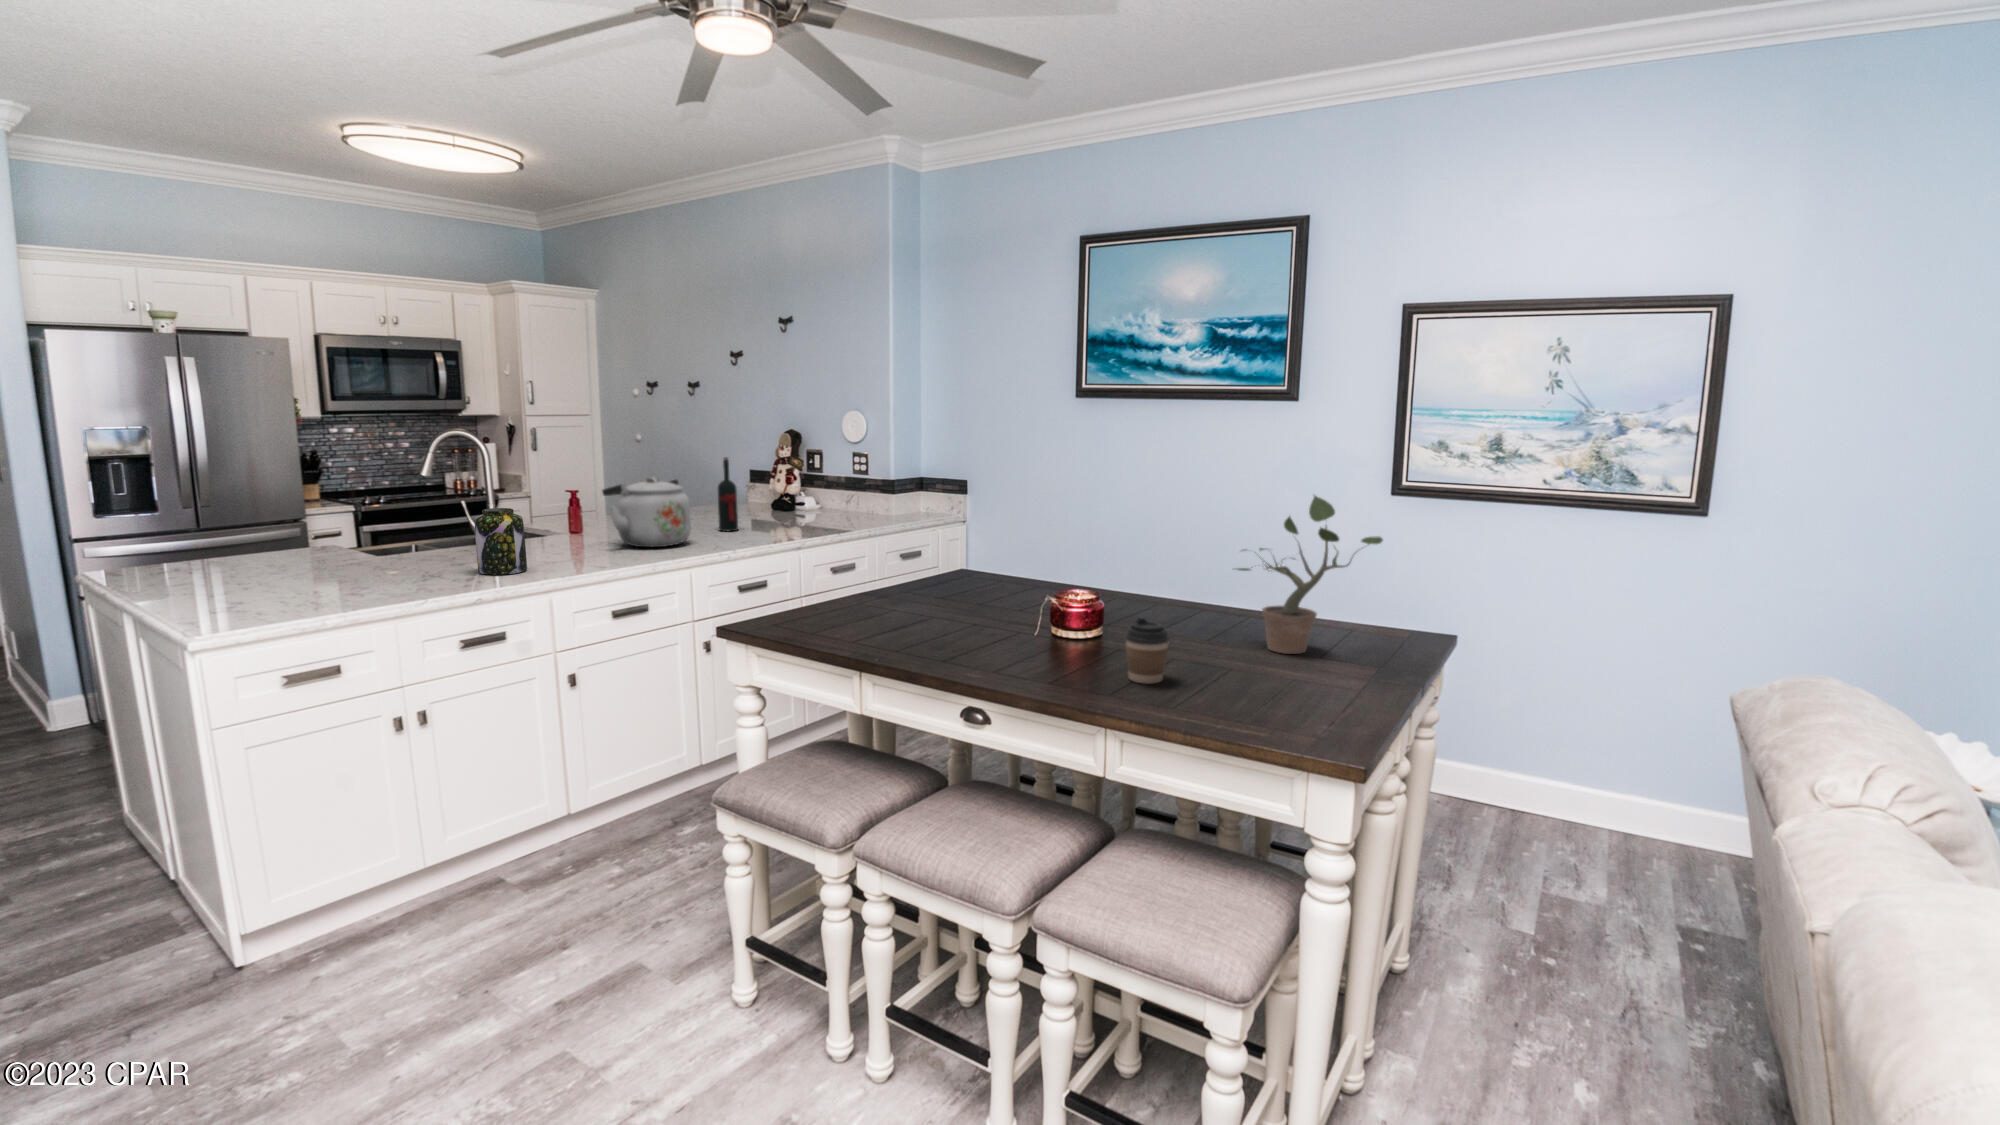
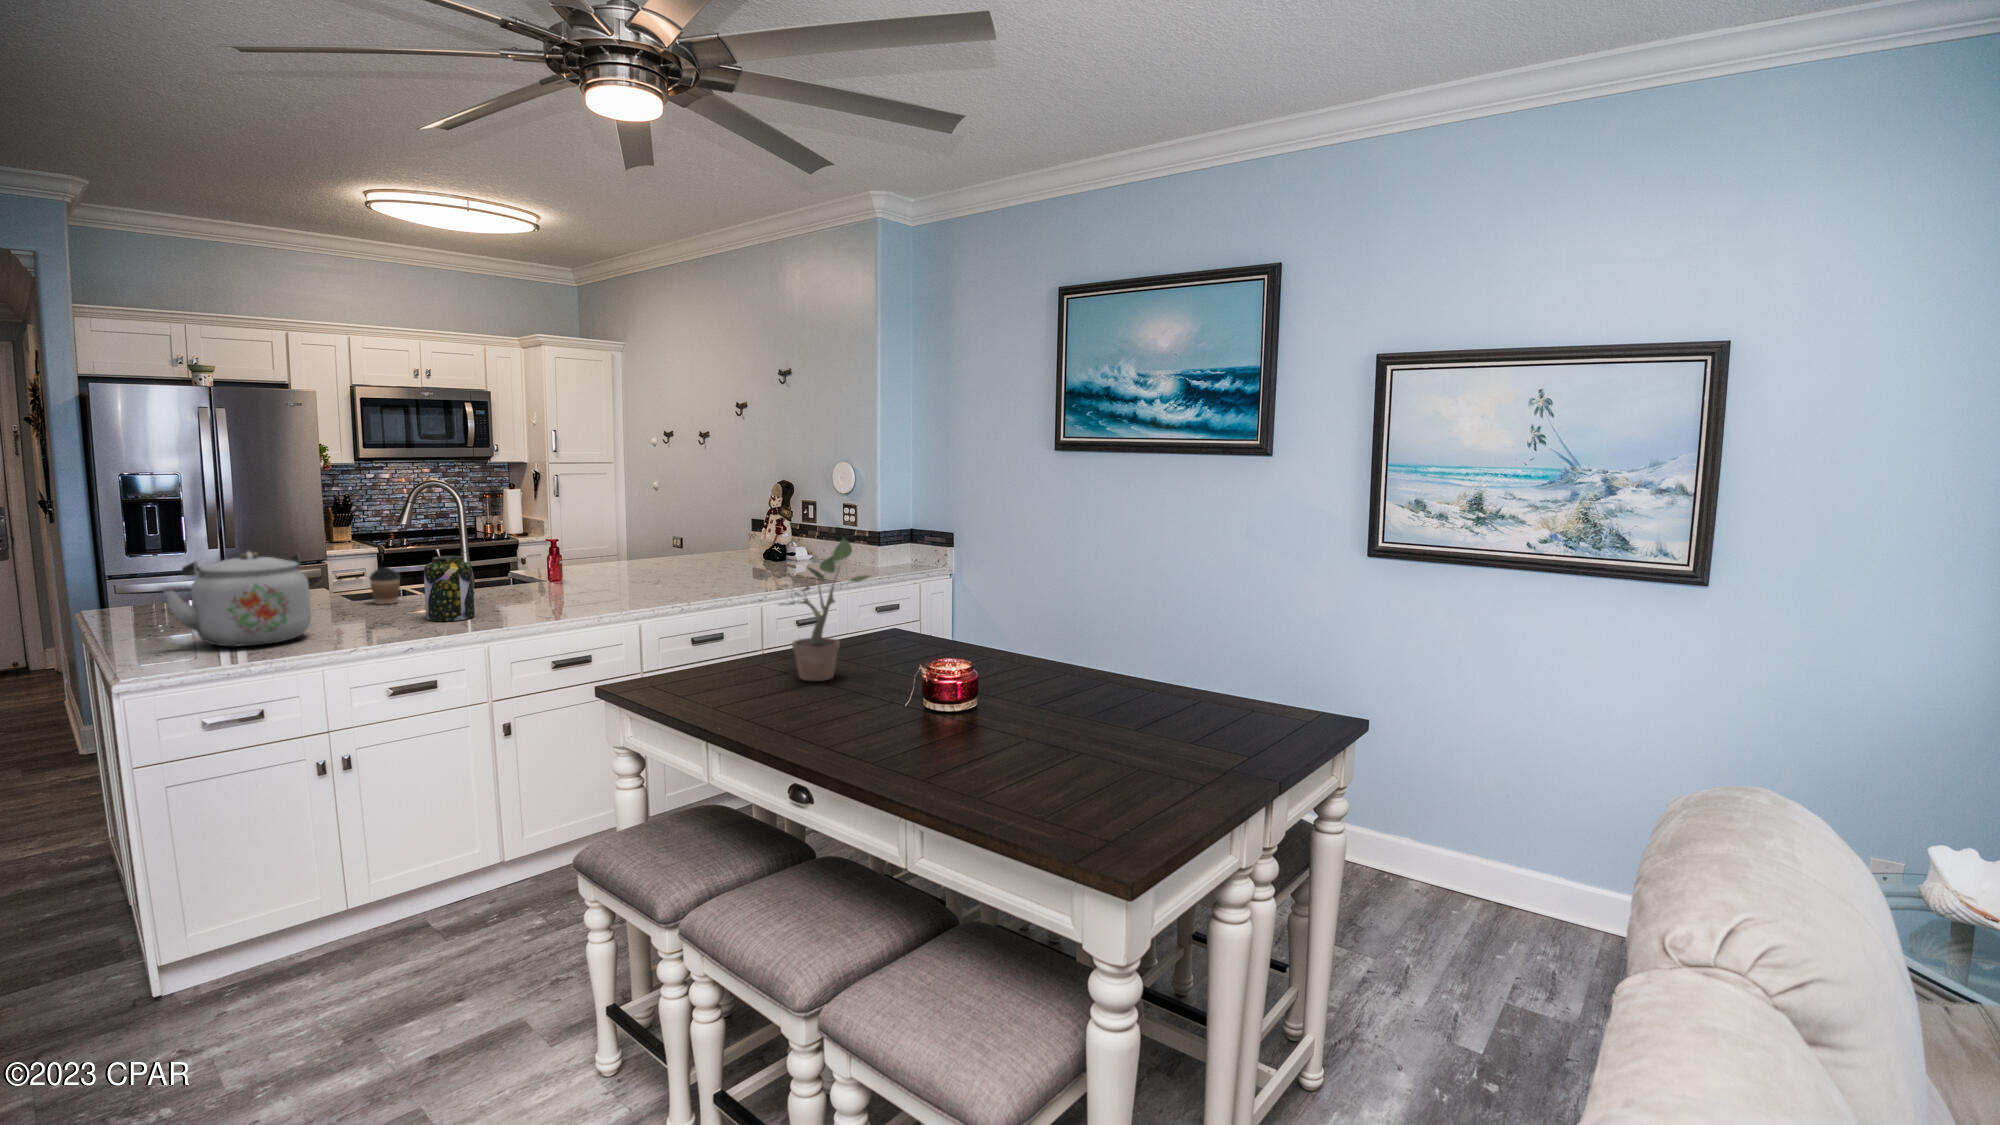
wine bottle: present [718,457,738,531] -> none [692,507,713,581]
kettle: present [602,477,691,547] -> present [165,552,311,647]
potted plant: present [1237,496,1383,654] -> present [779,538,870,681]
coffee cup: present [1125,618,1170,684] -> present [369,567,400,604]

